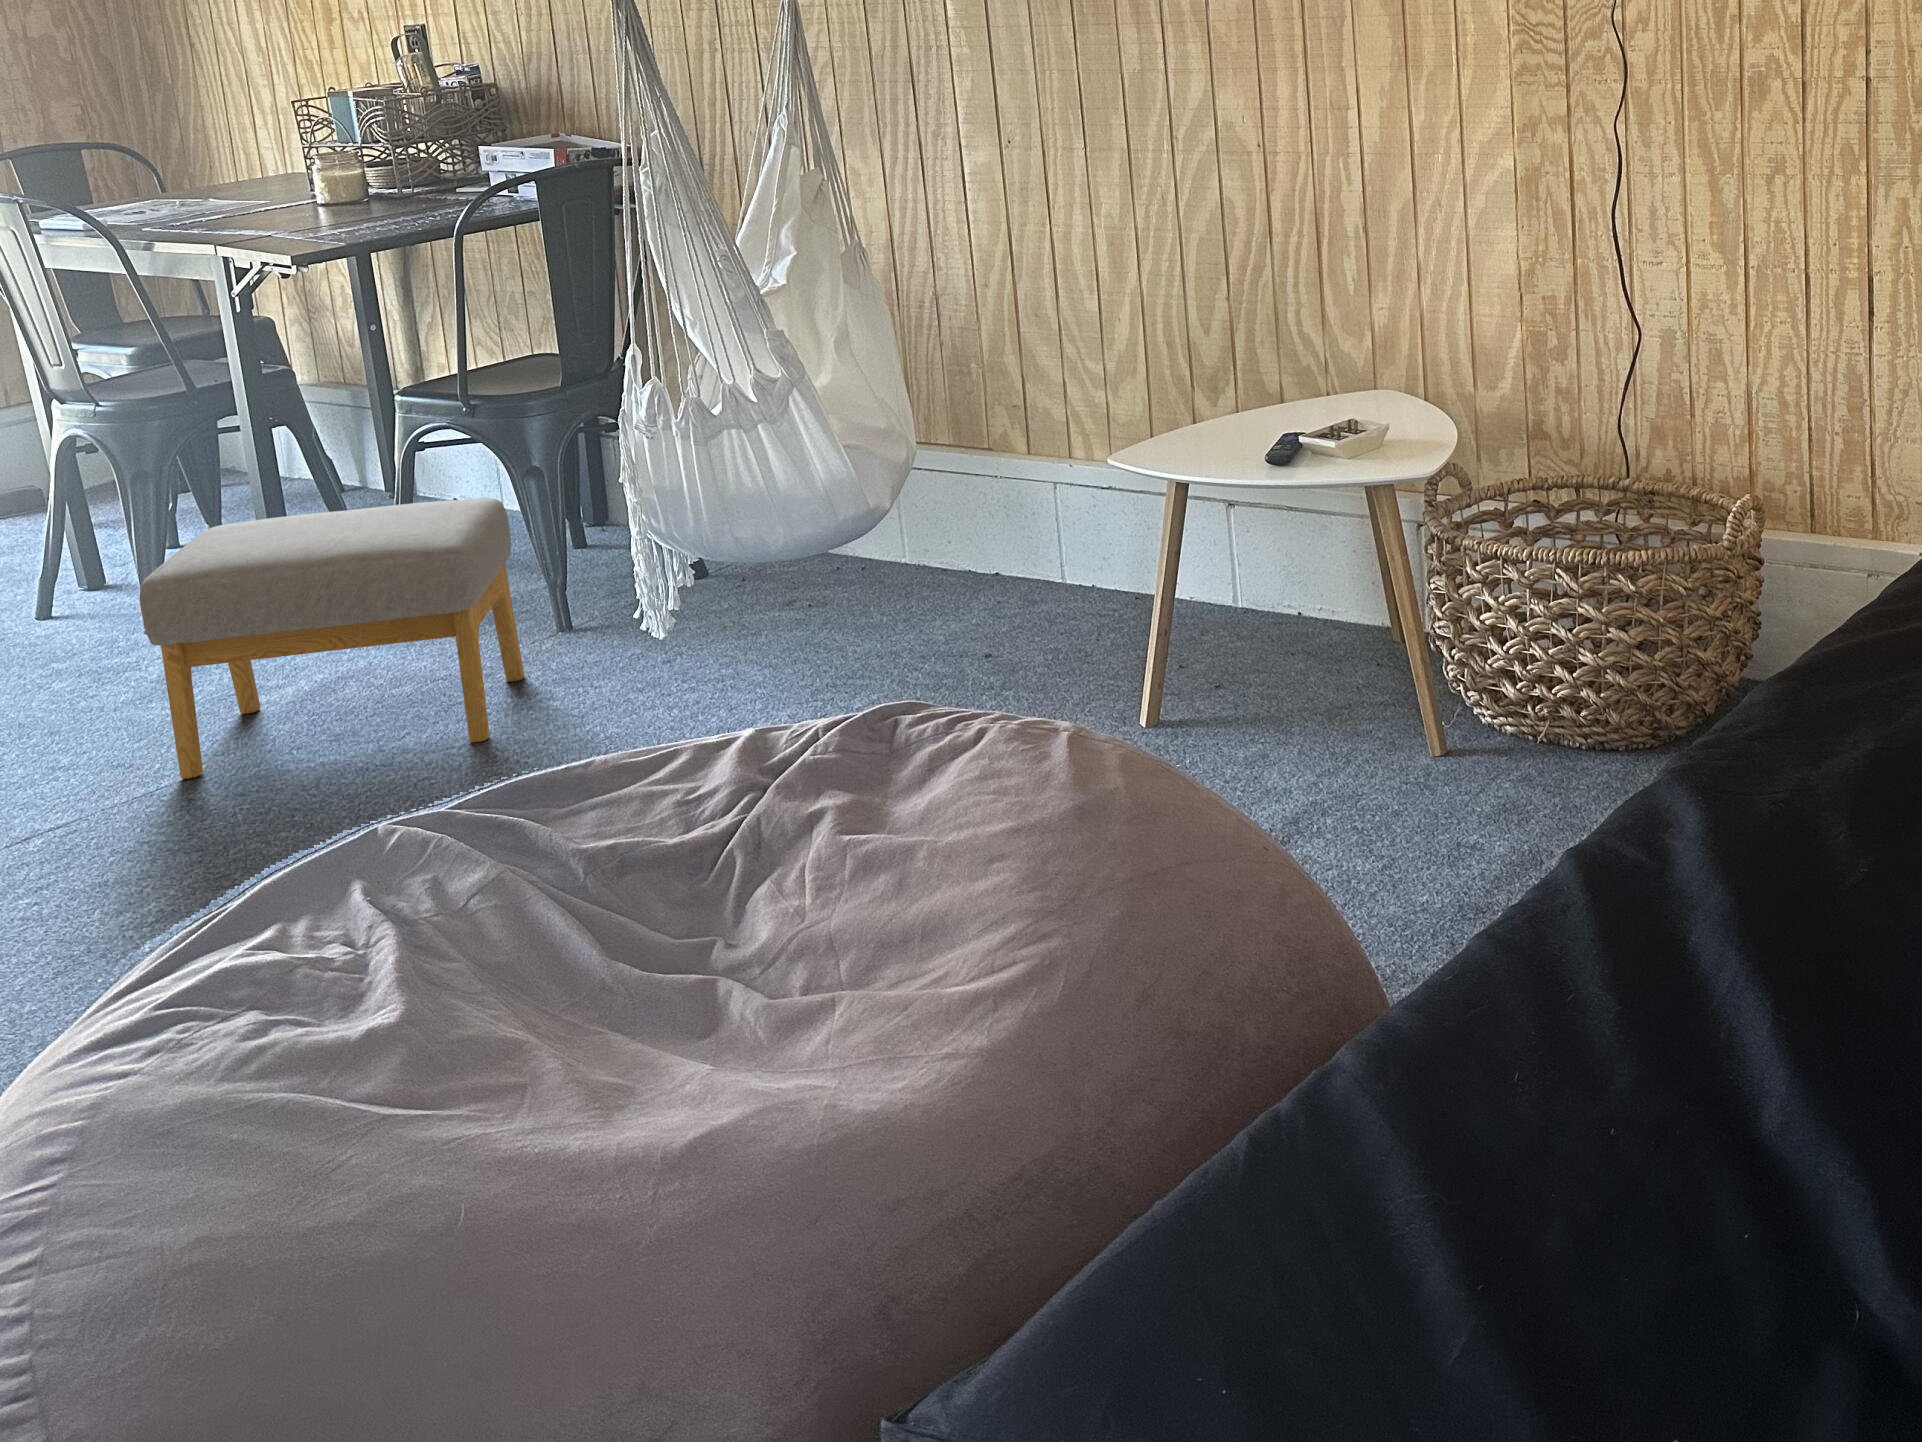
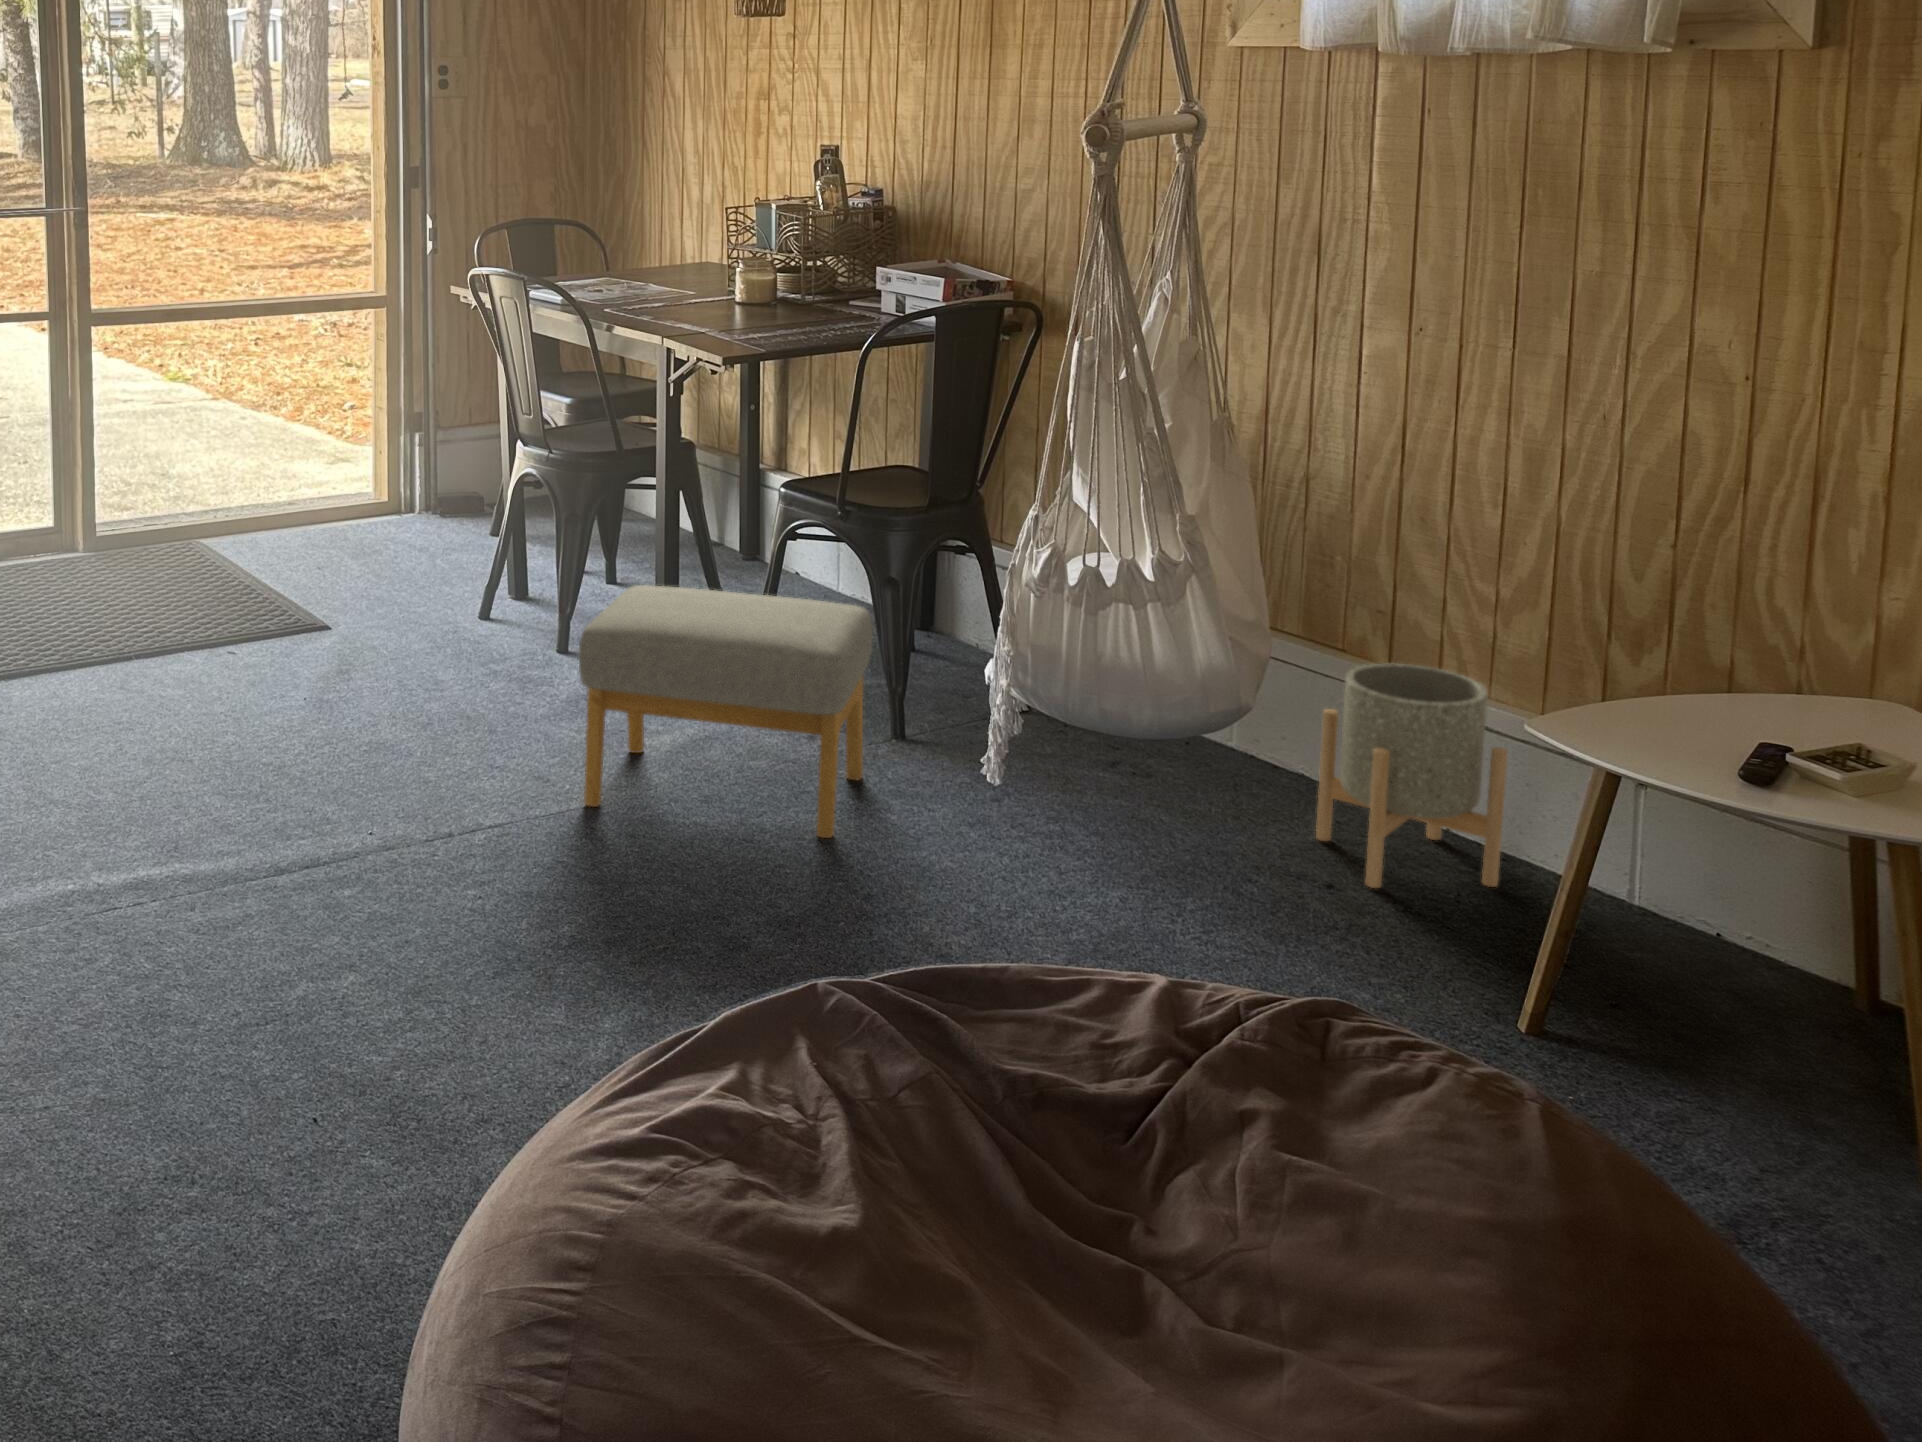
planter: none [968,447,1134,654] -> present [1316,664,1508,888]

